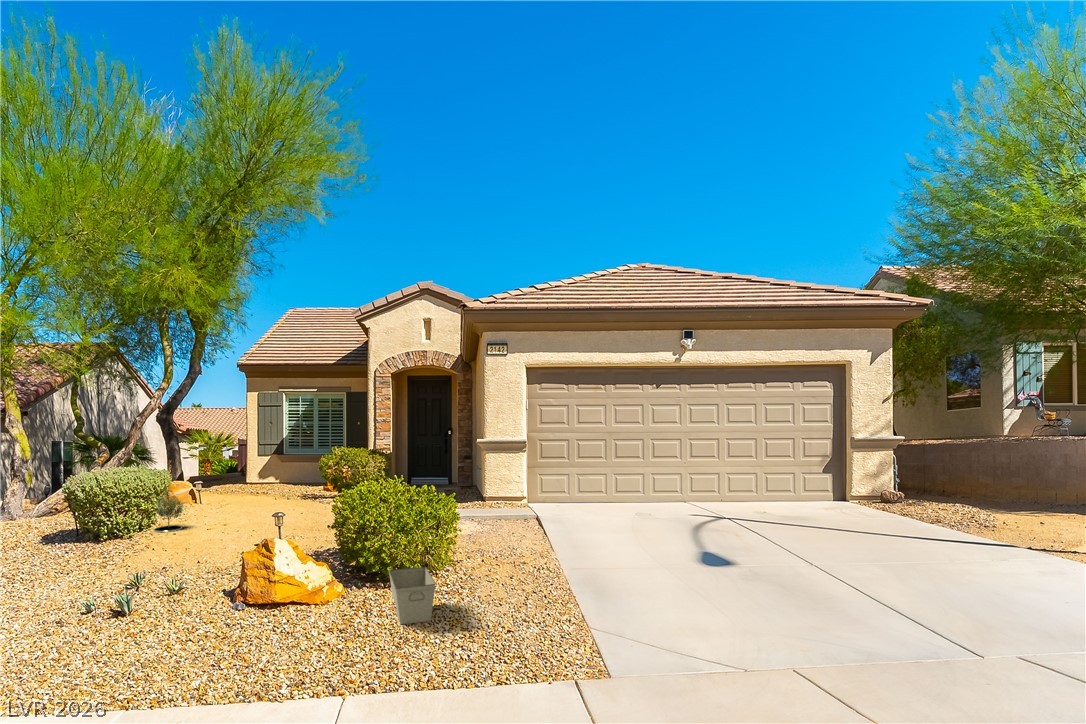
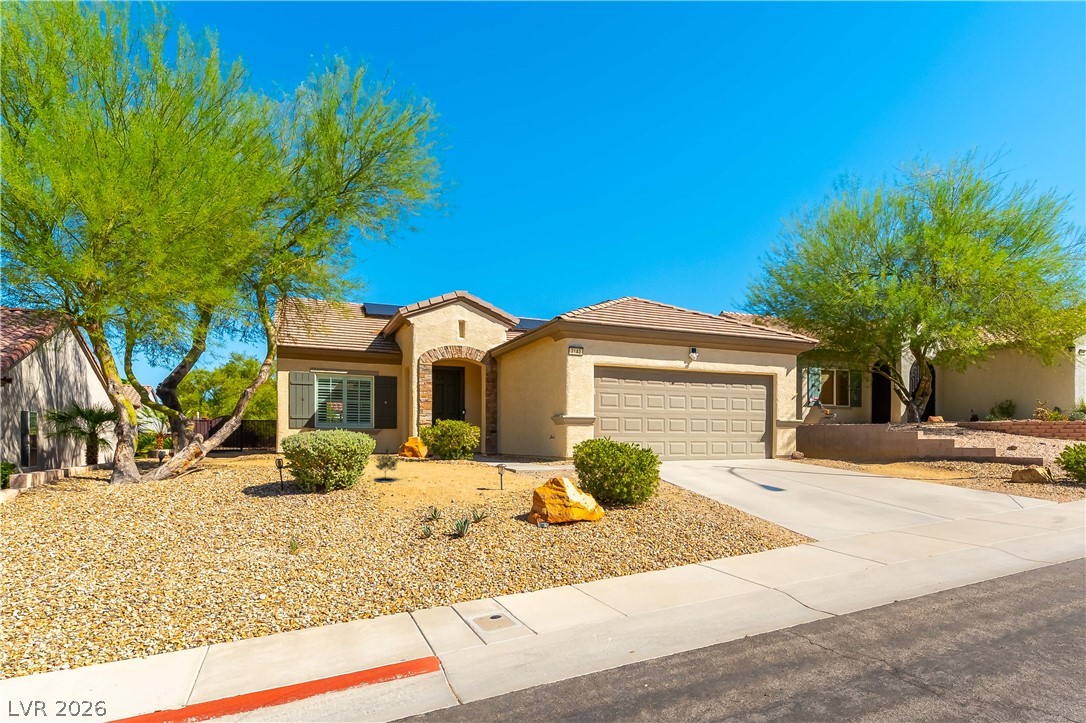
storage bin: present [389,567,435,624] -> none [678,493,726,527]

